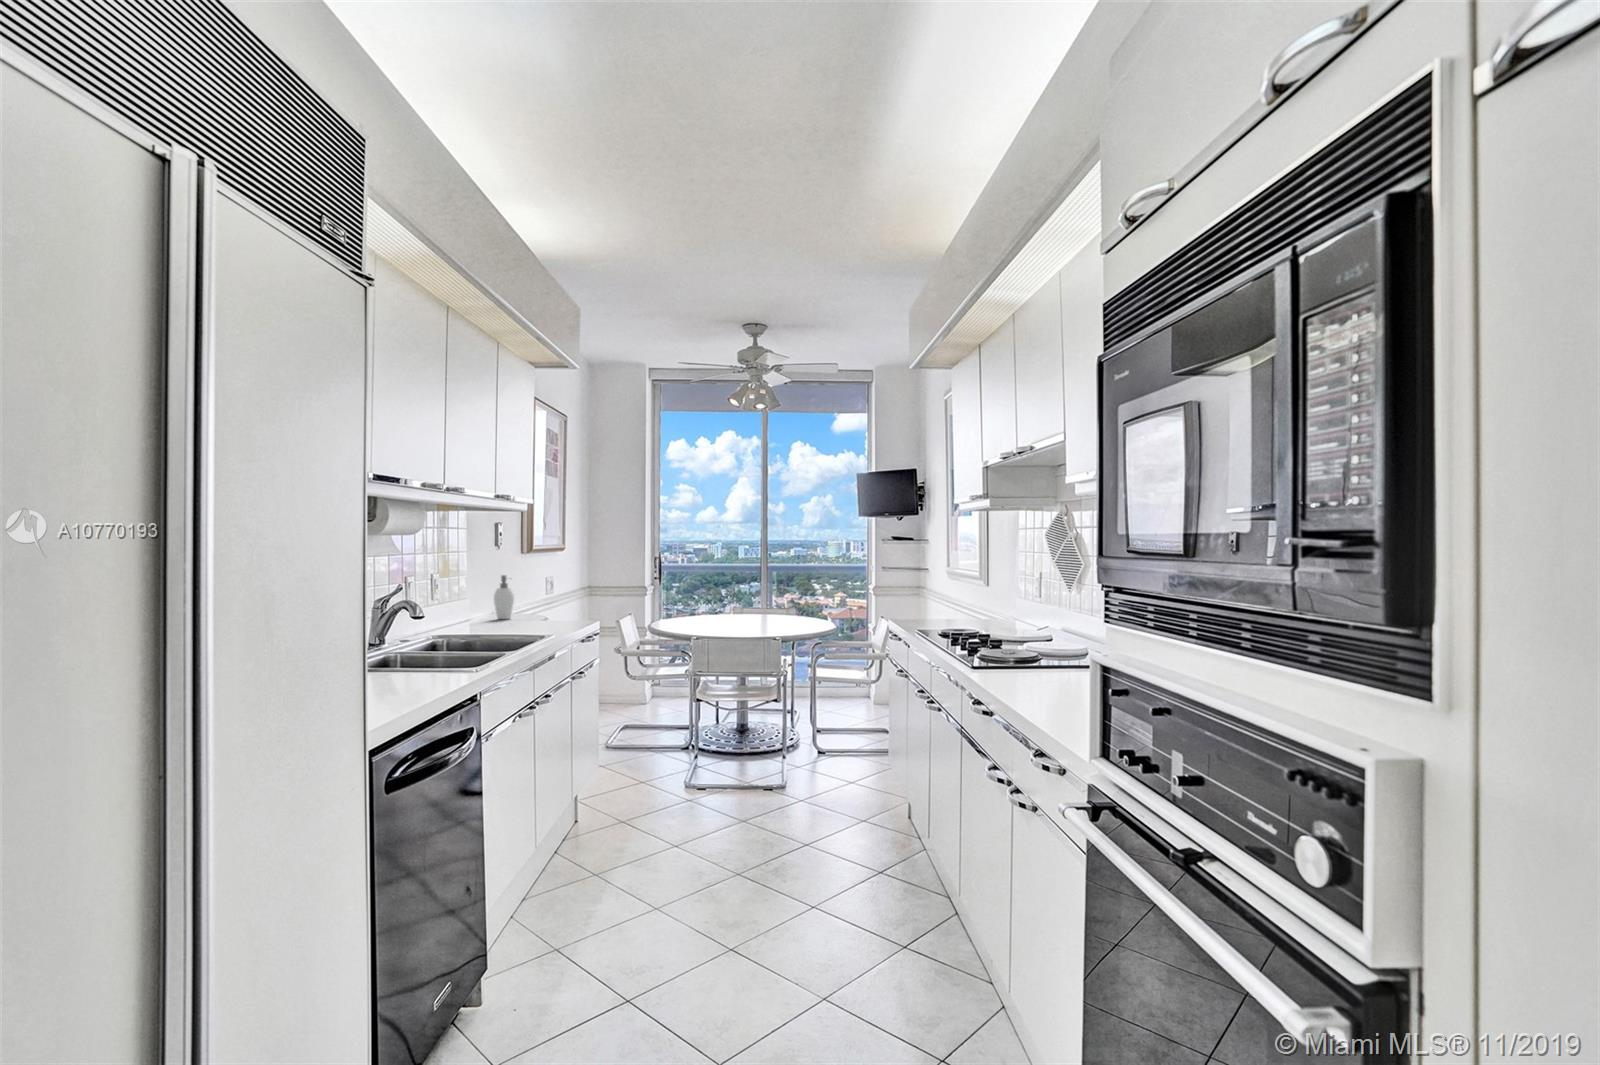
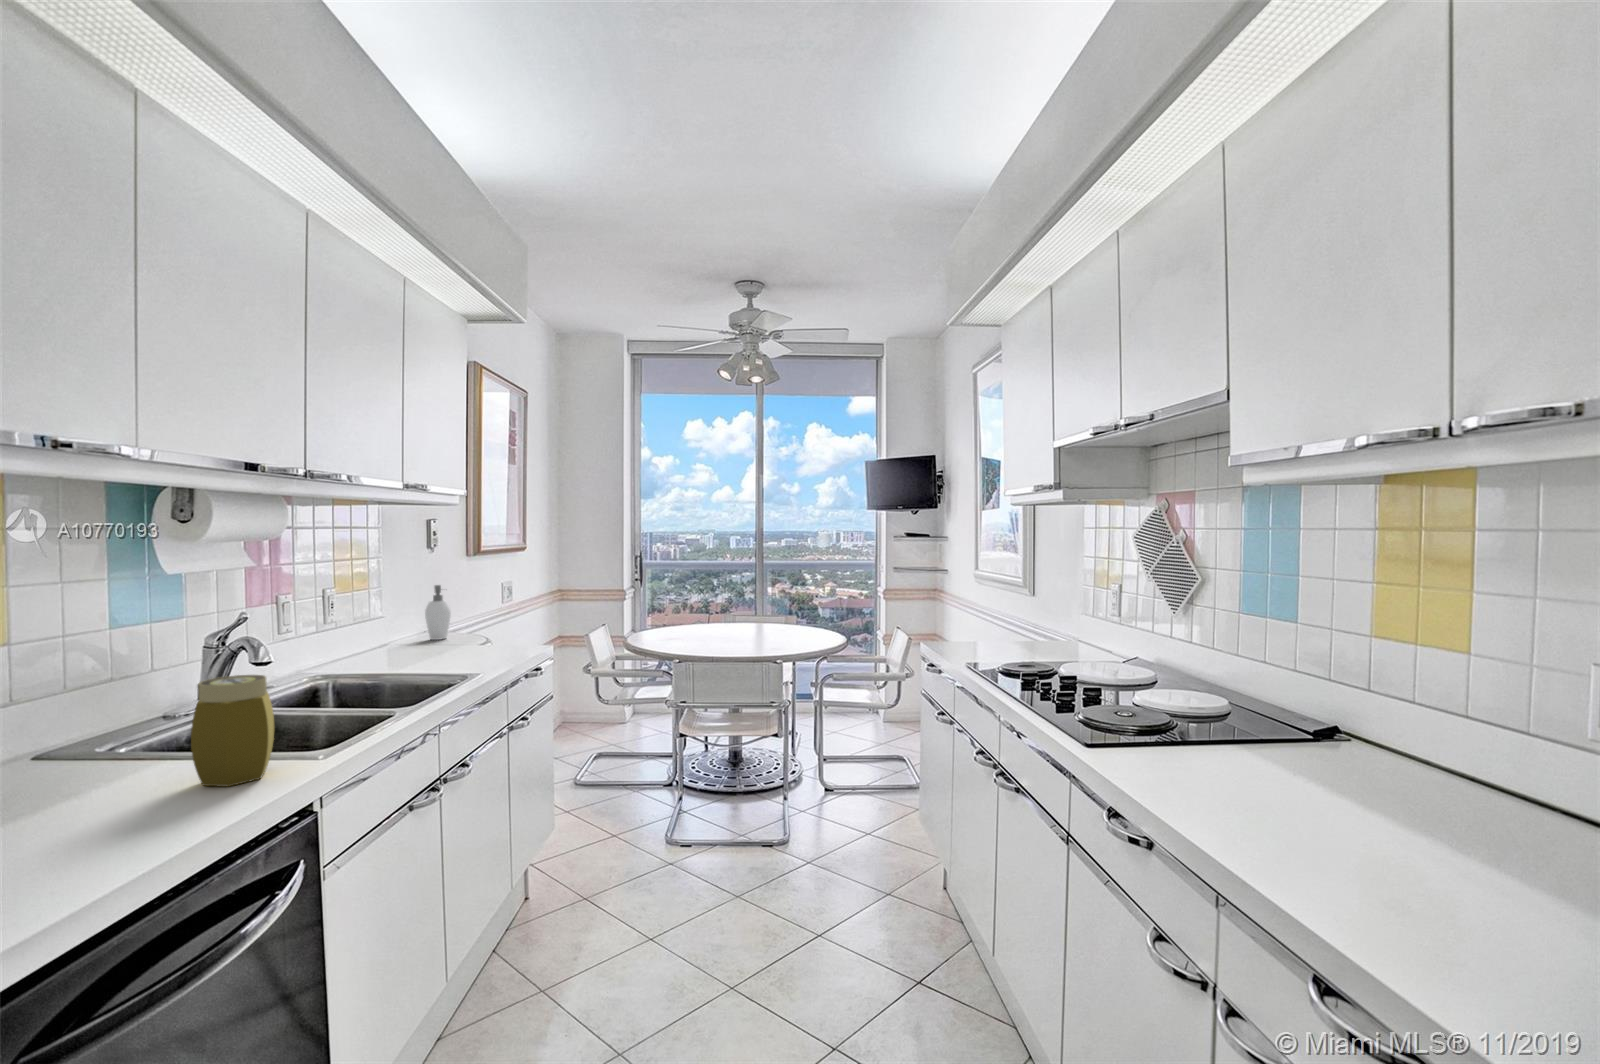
jar: none [398,617,444,686] -> present [191,675,274,786]

